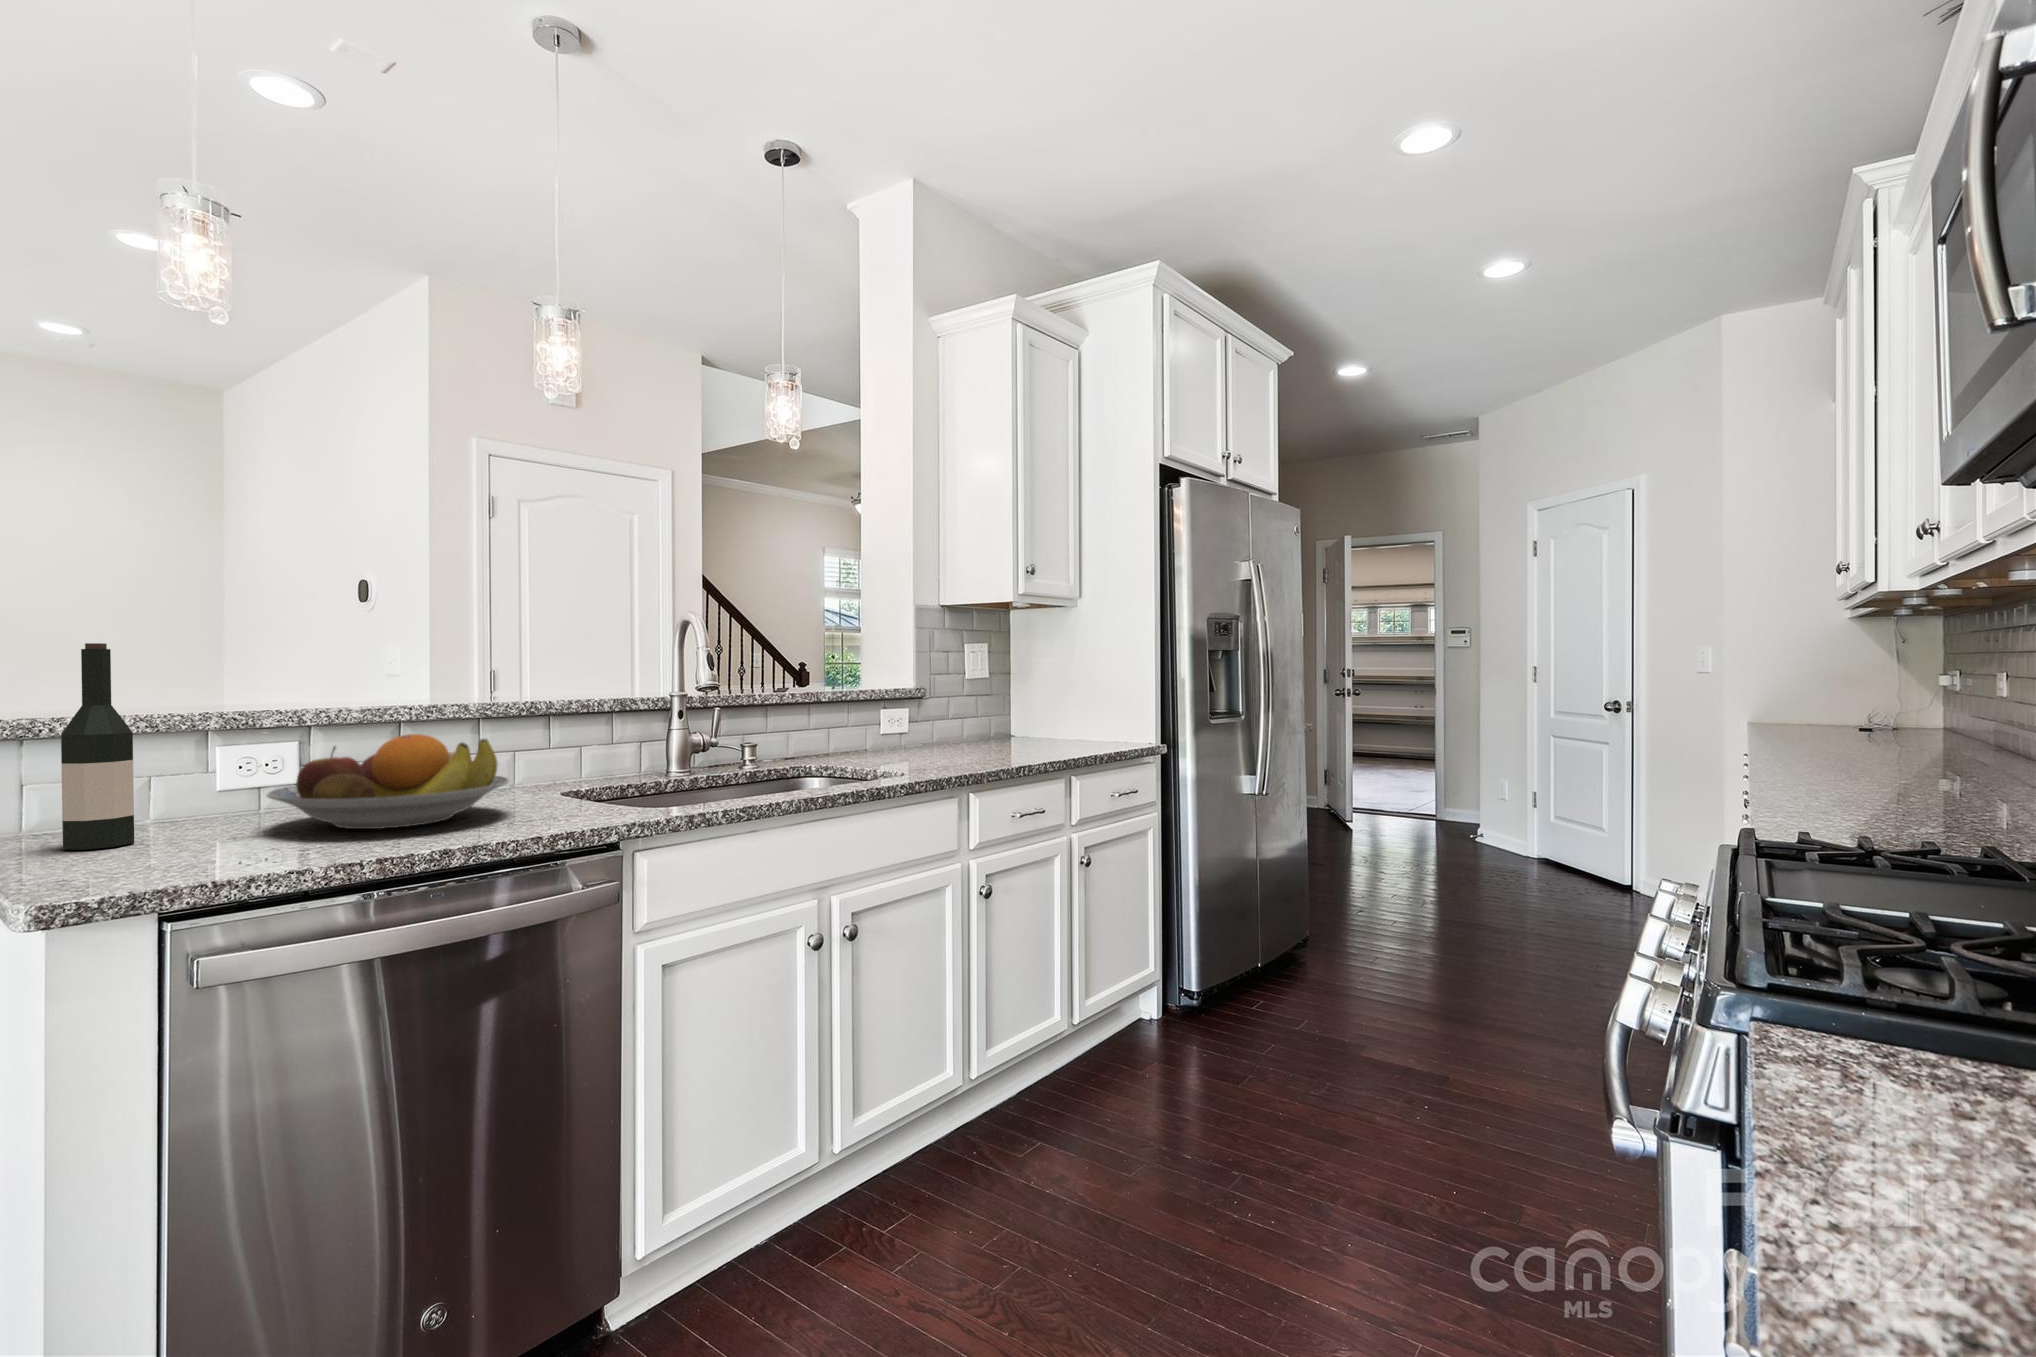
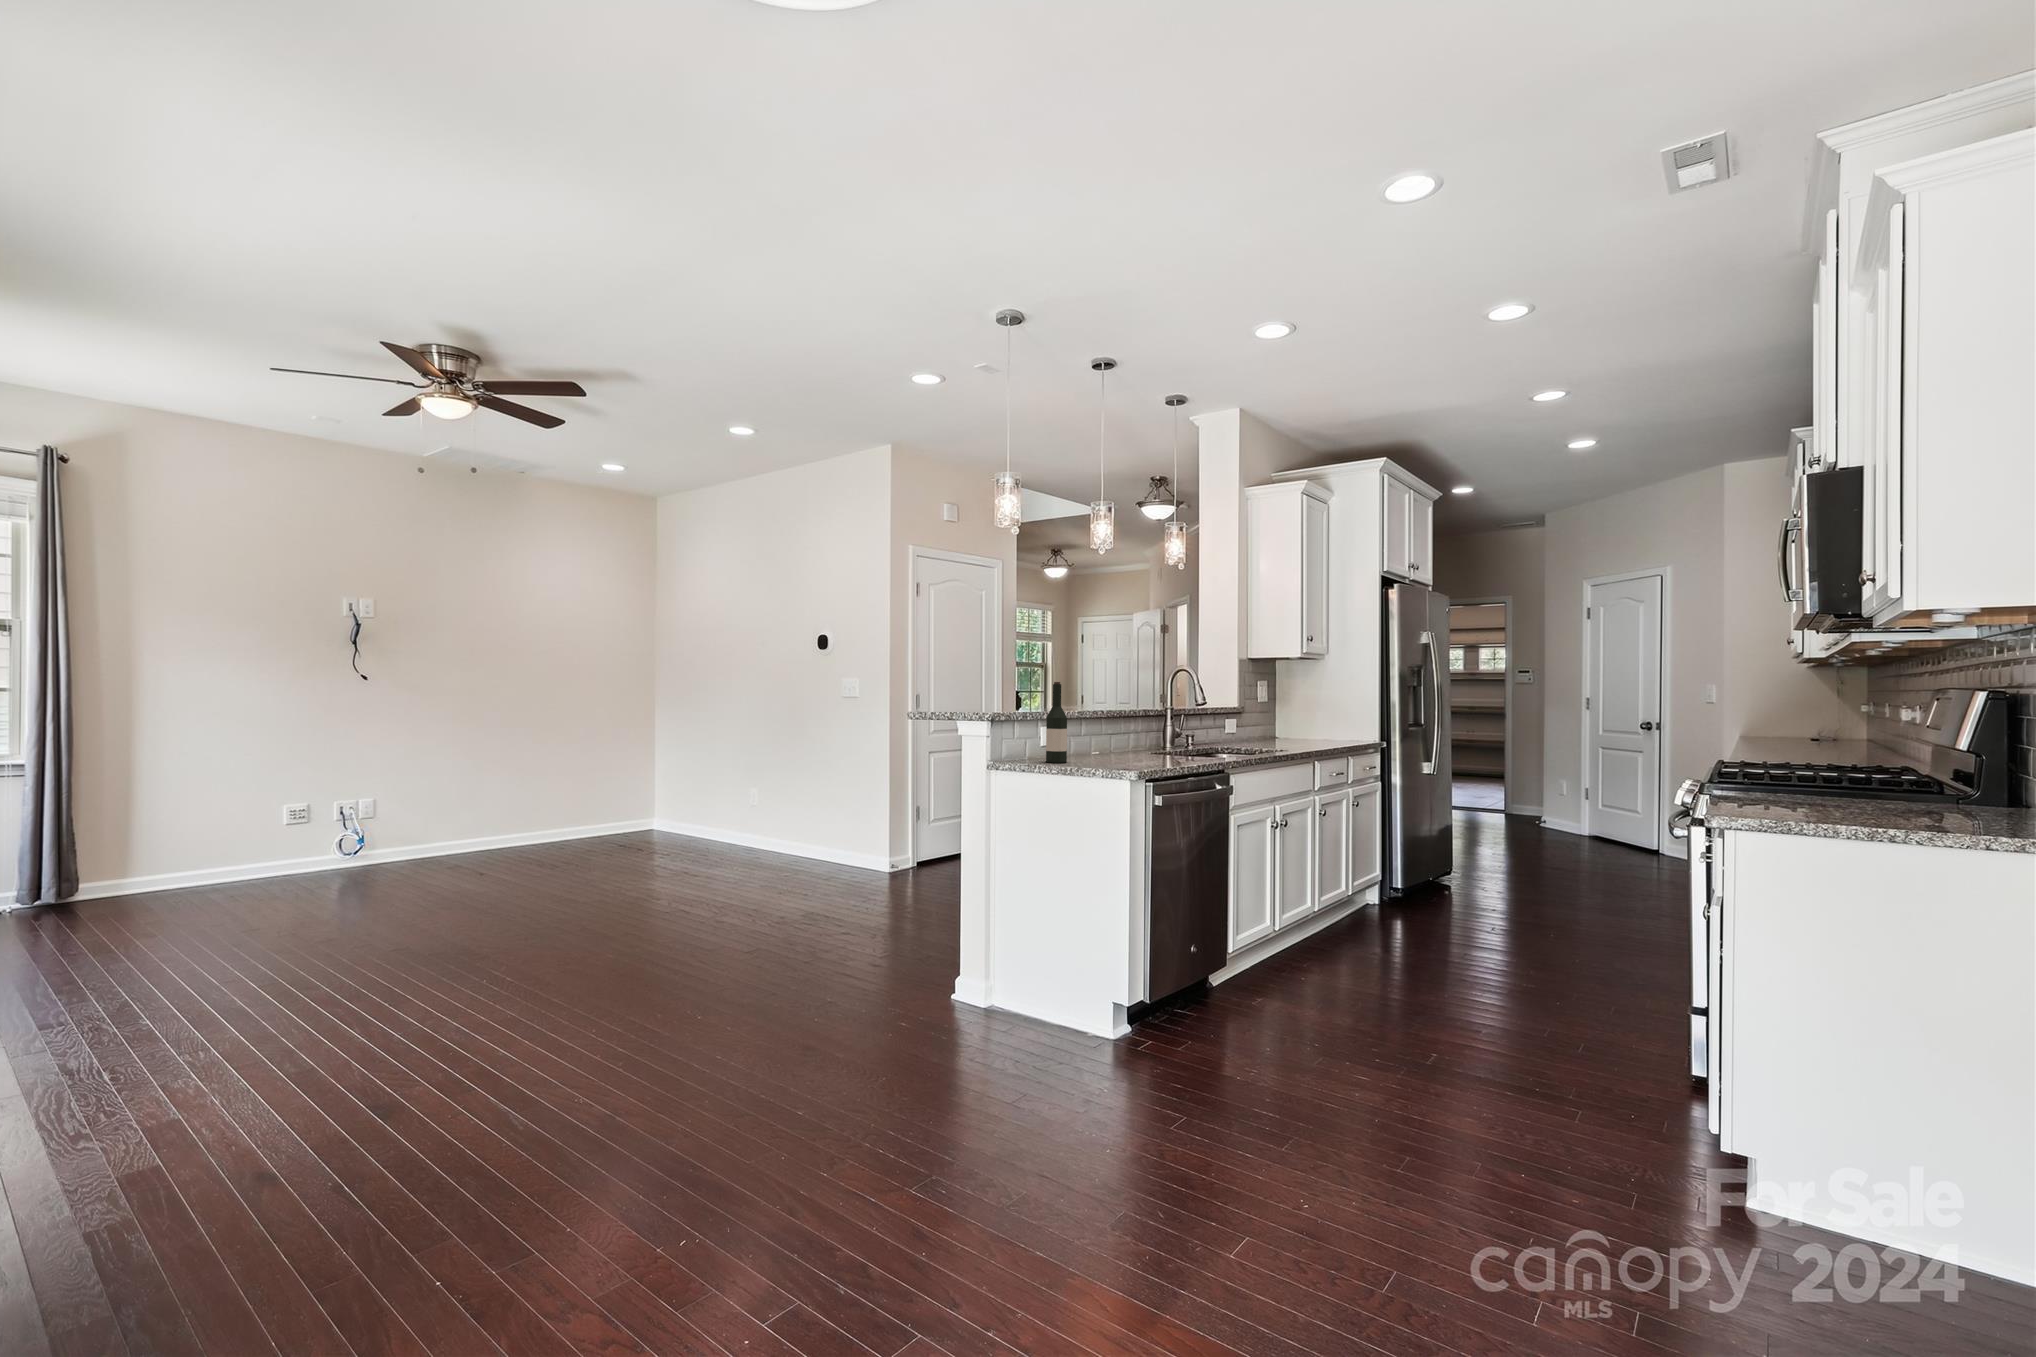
fruit bowl: present [267,734,509,829] -> none [1088,721,1176,760]

